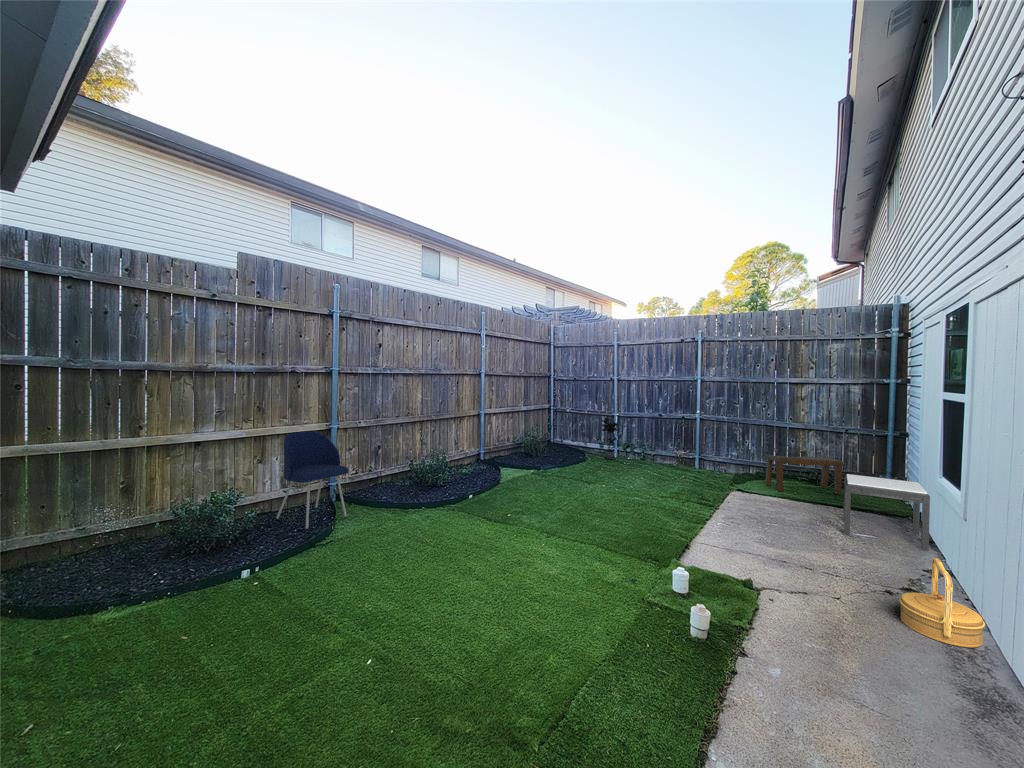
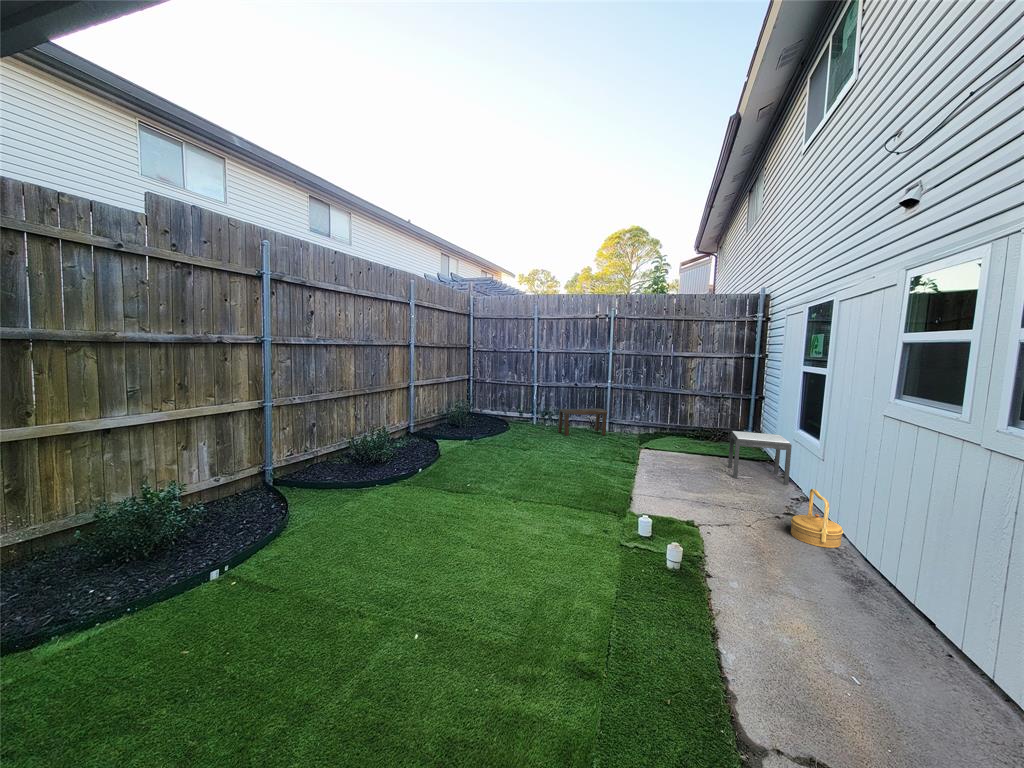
potted plant: present [602,417,619,460] -> none [520,387,540,427]
chair: present [276,431,349,529] -> none [210,411,298,520]
bench: present [765,455,843,495] -> present [558,408,607,436]

